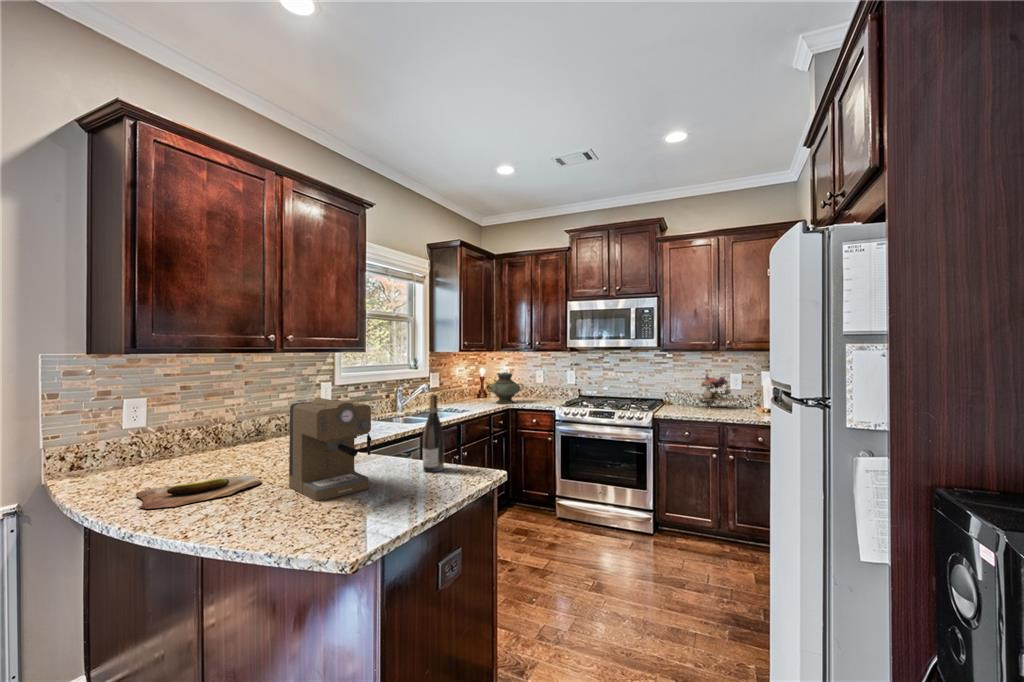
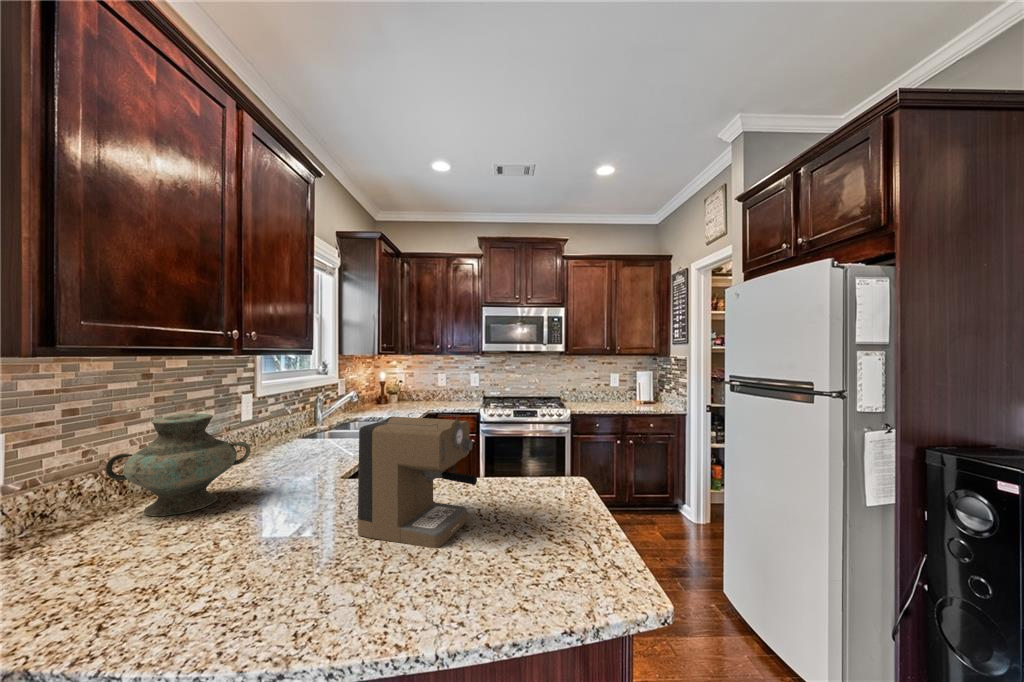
vase: present [487,372,524,404] -> present [105,414,250,516]
flower arrangement: present [695,374,739,406] -> none [587,371,622,401]
wine bottle: present [423,395,444,472] -> none [481,404,504,490]
cutting board: present [136,475,261,509] -> none [115,531,311,622]

